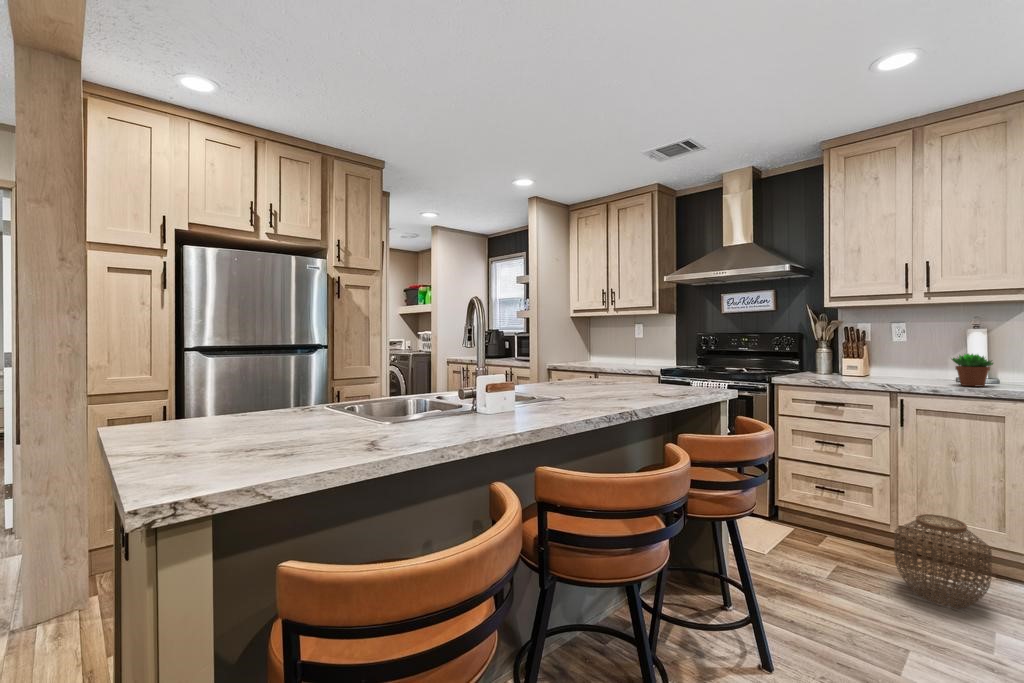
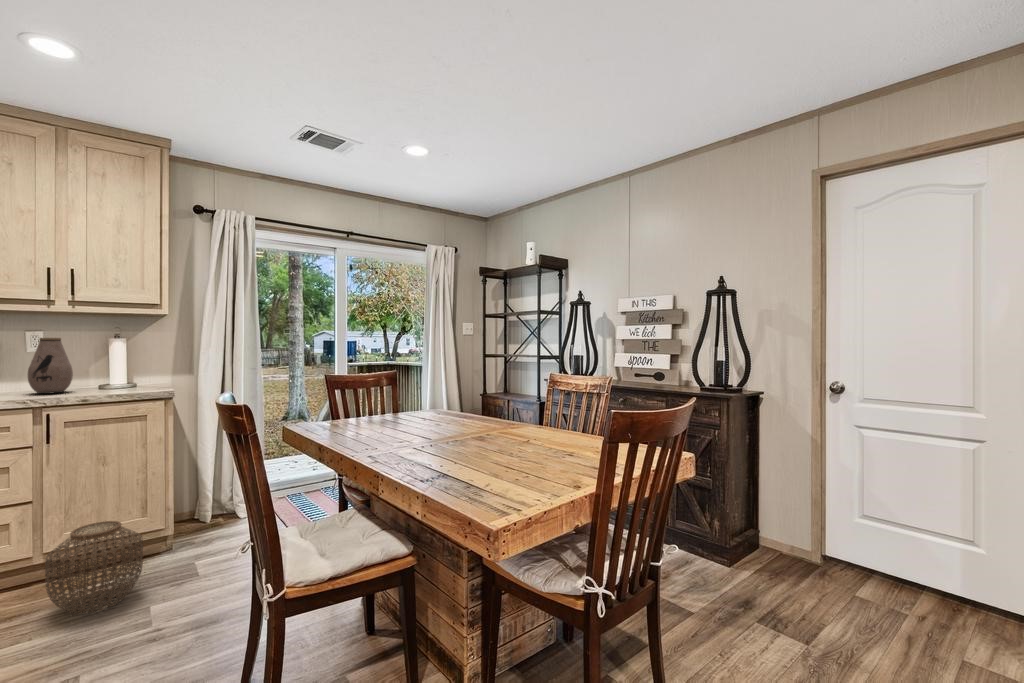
vase: none [889,329,928,381] -> present [28,338,73,394]
succulent plant: present [952,354,993,386] -> none [96,361,135,392]

